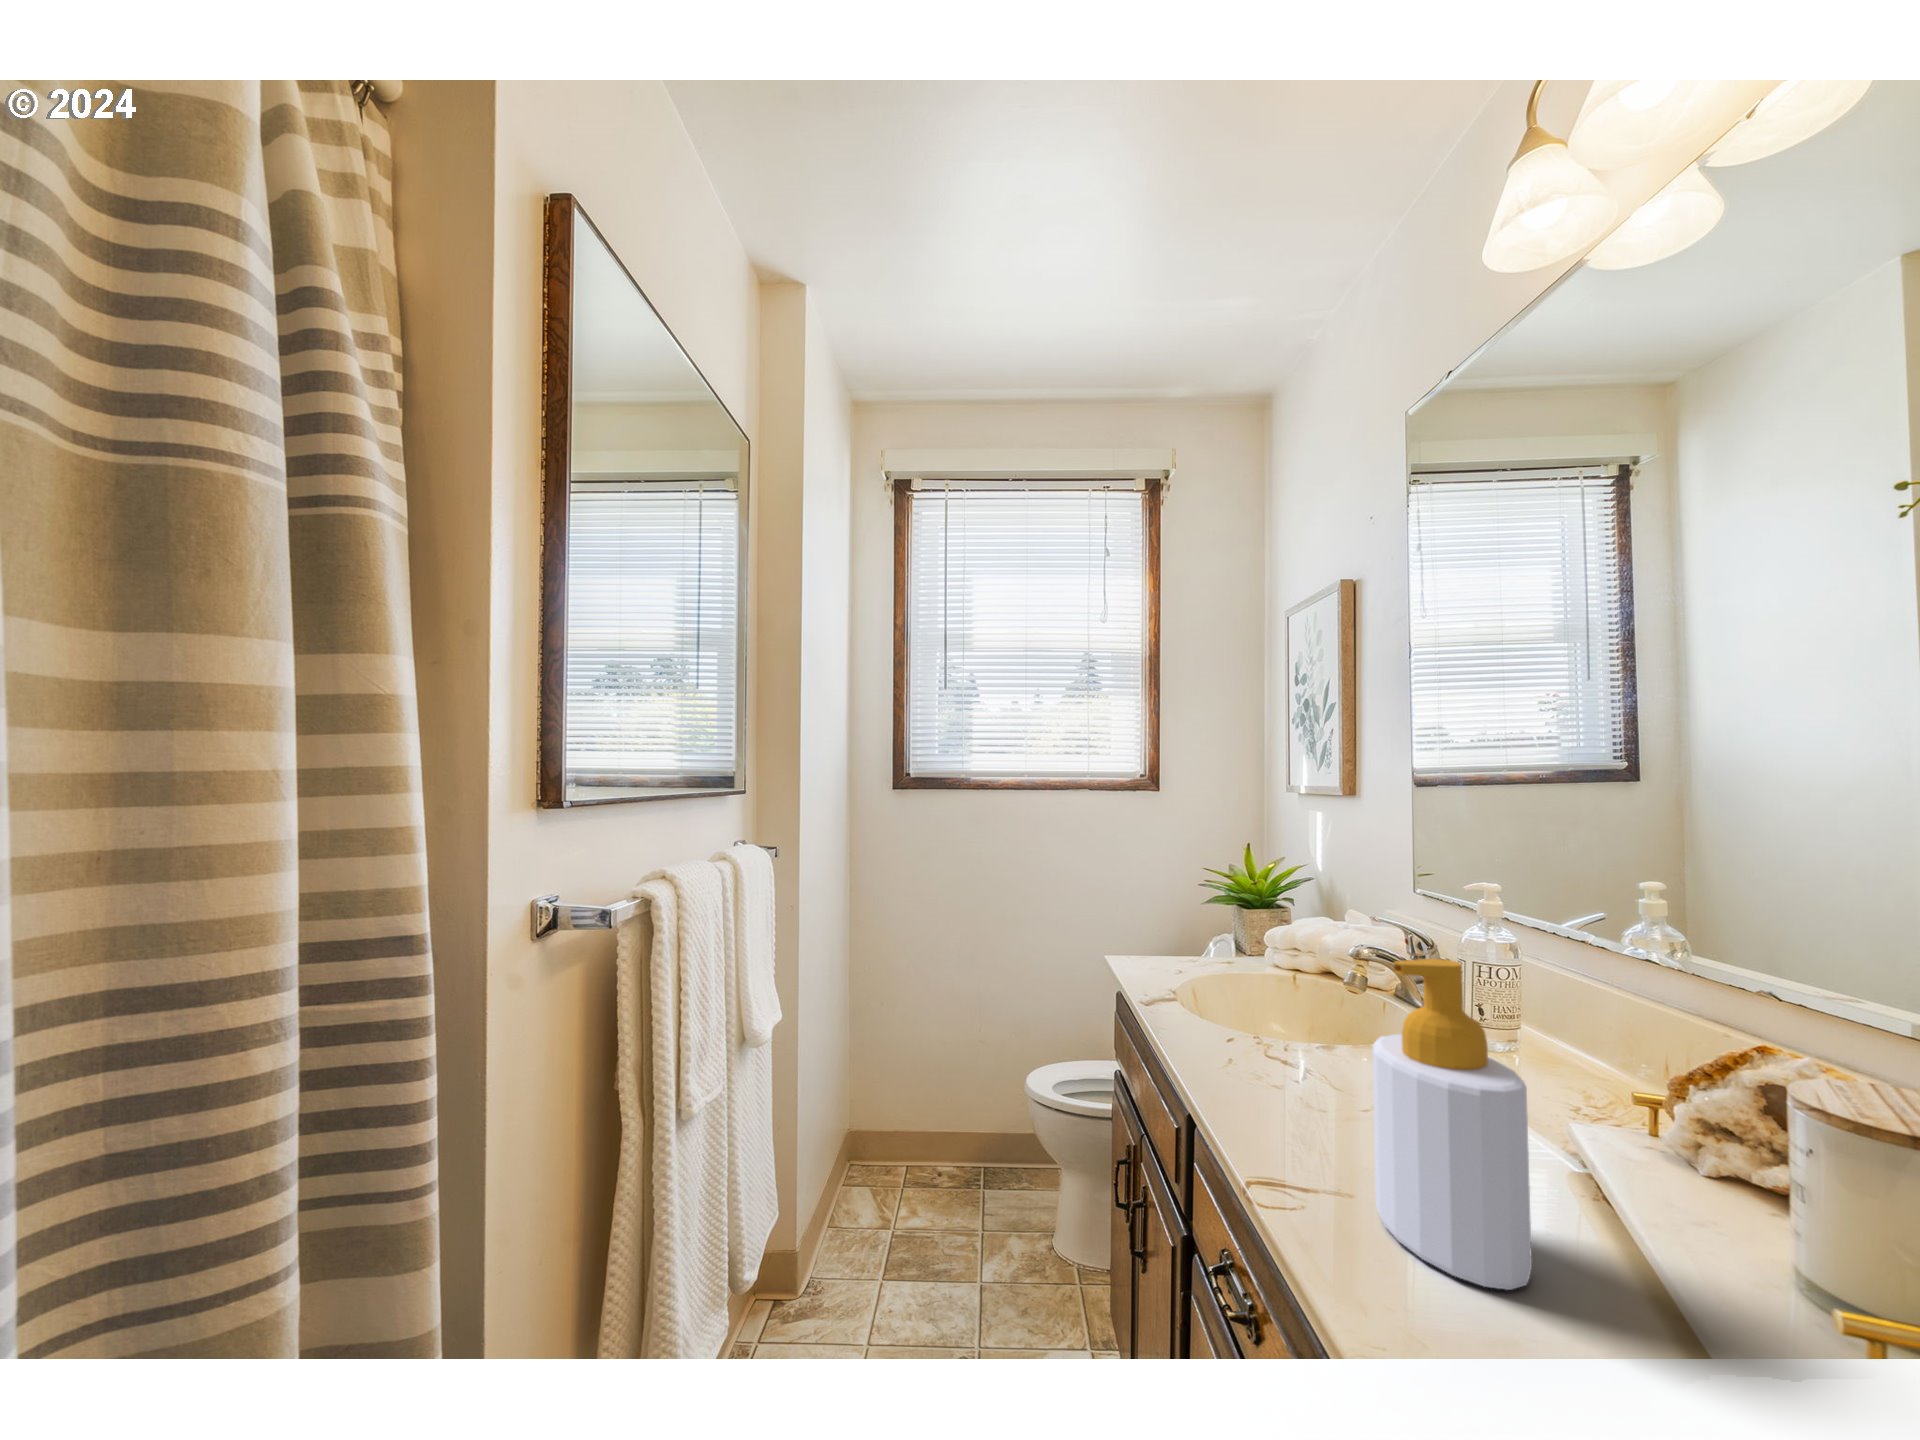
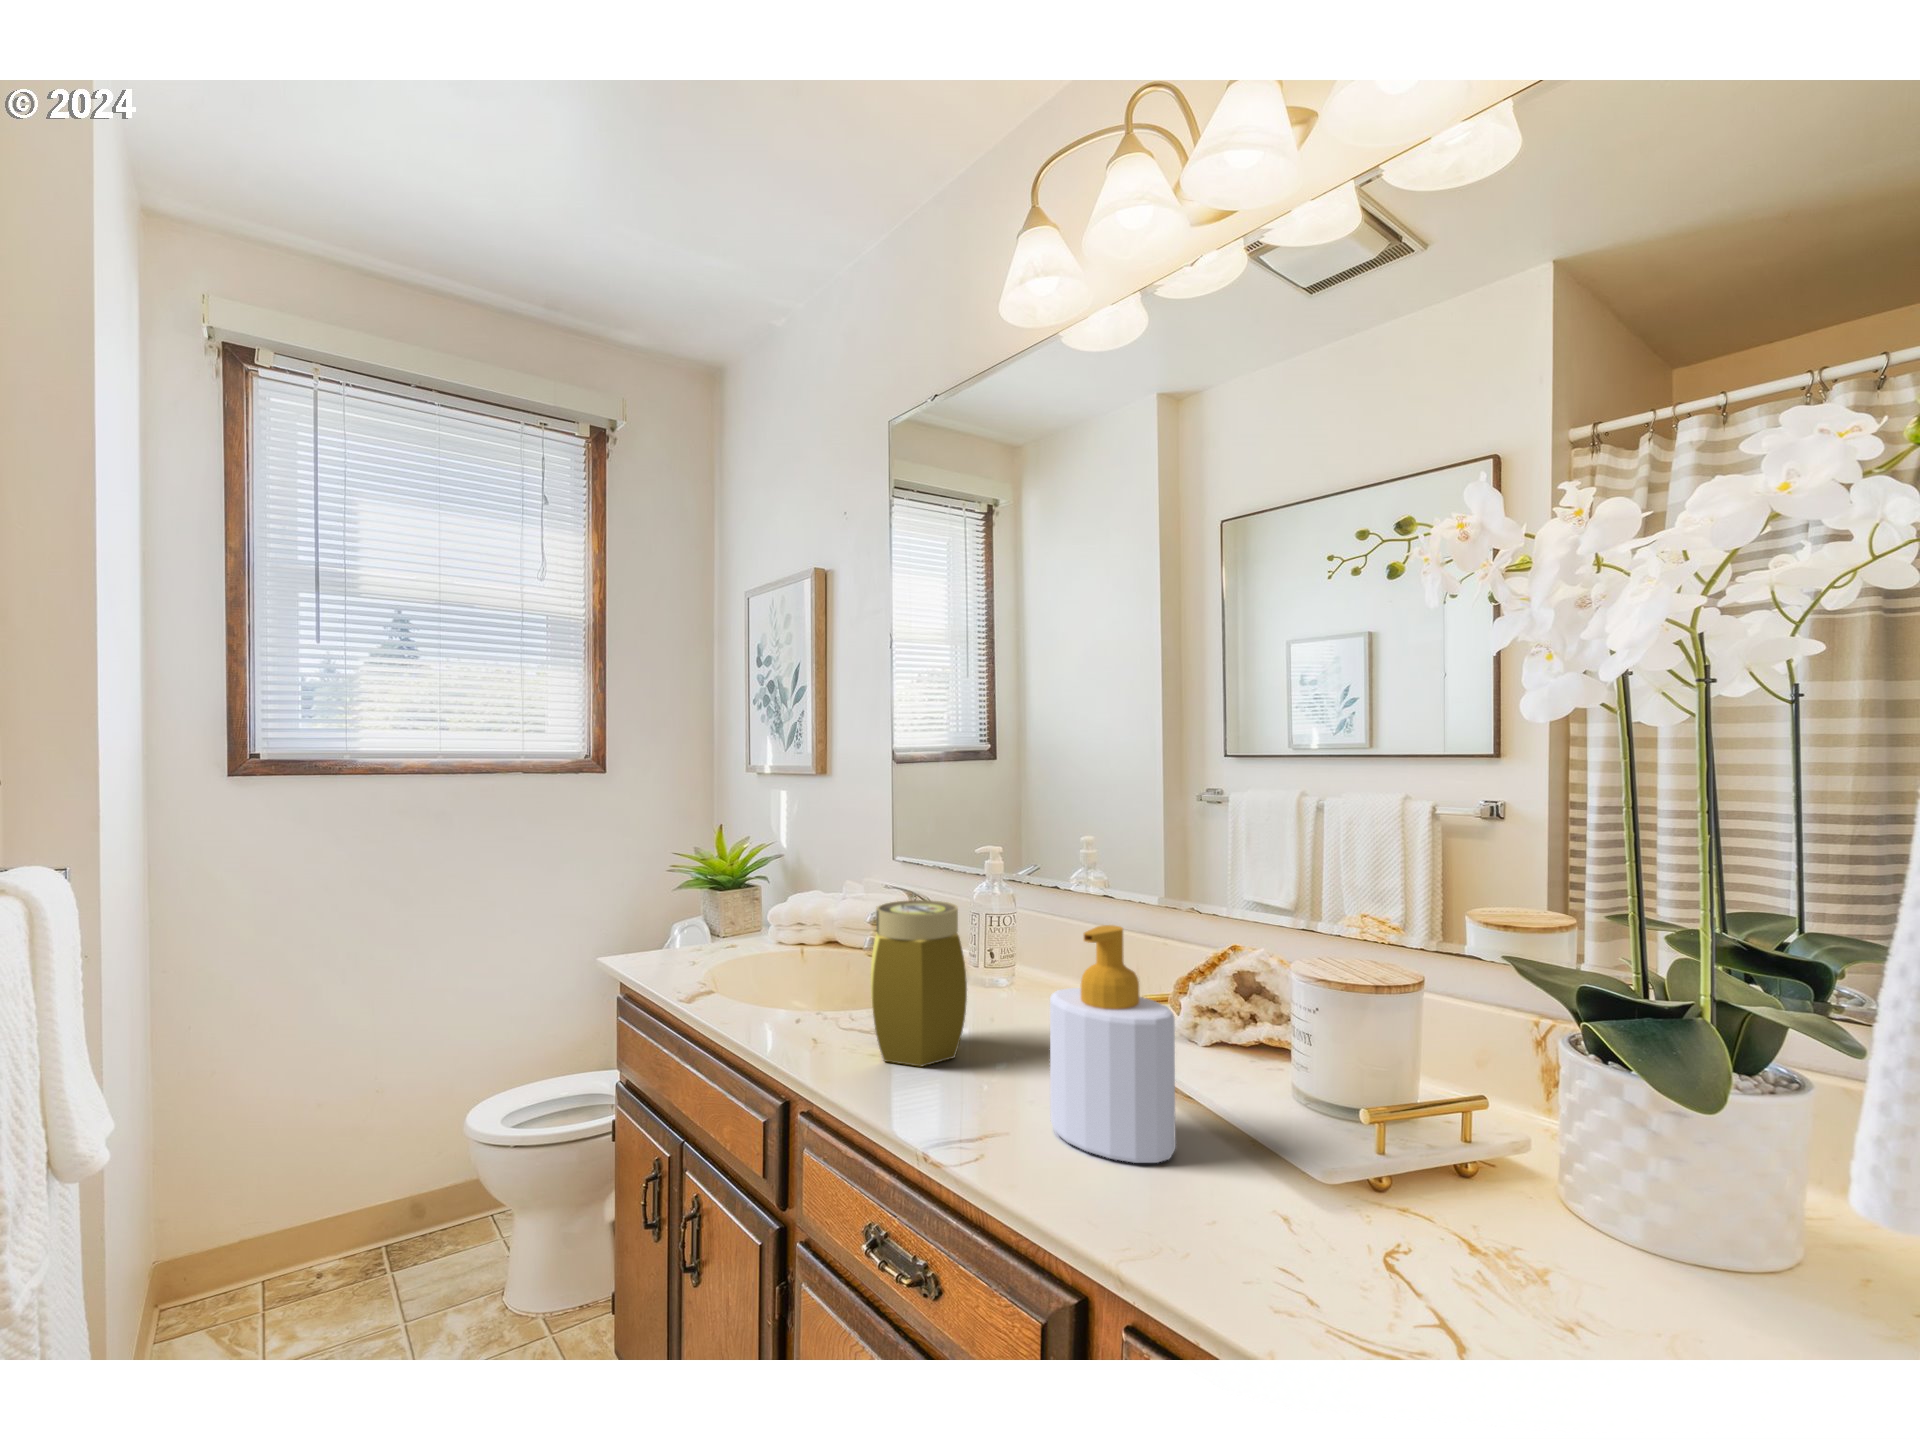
jar: none [1244,918,1365,1104] -> present [871,900,967,1067]

